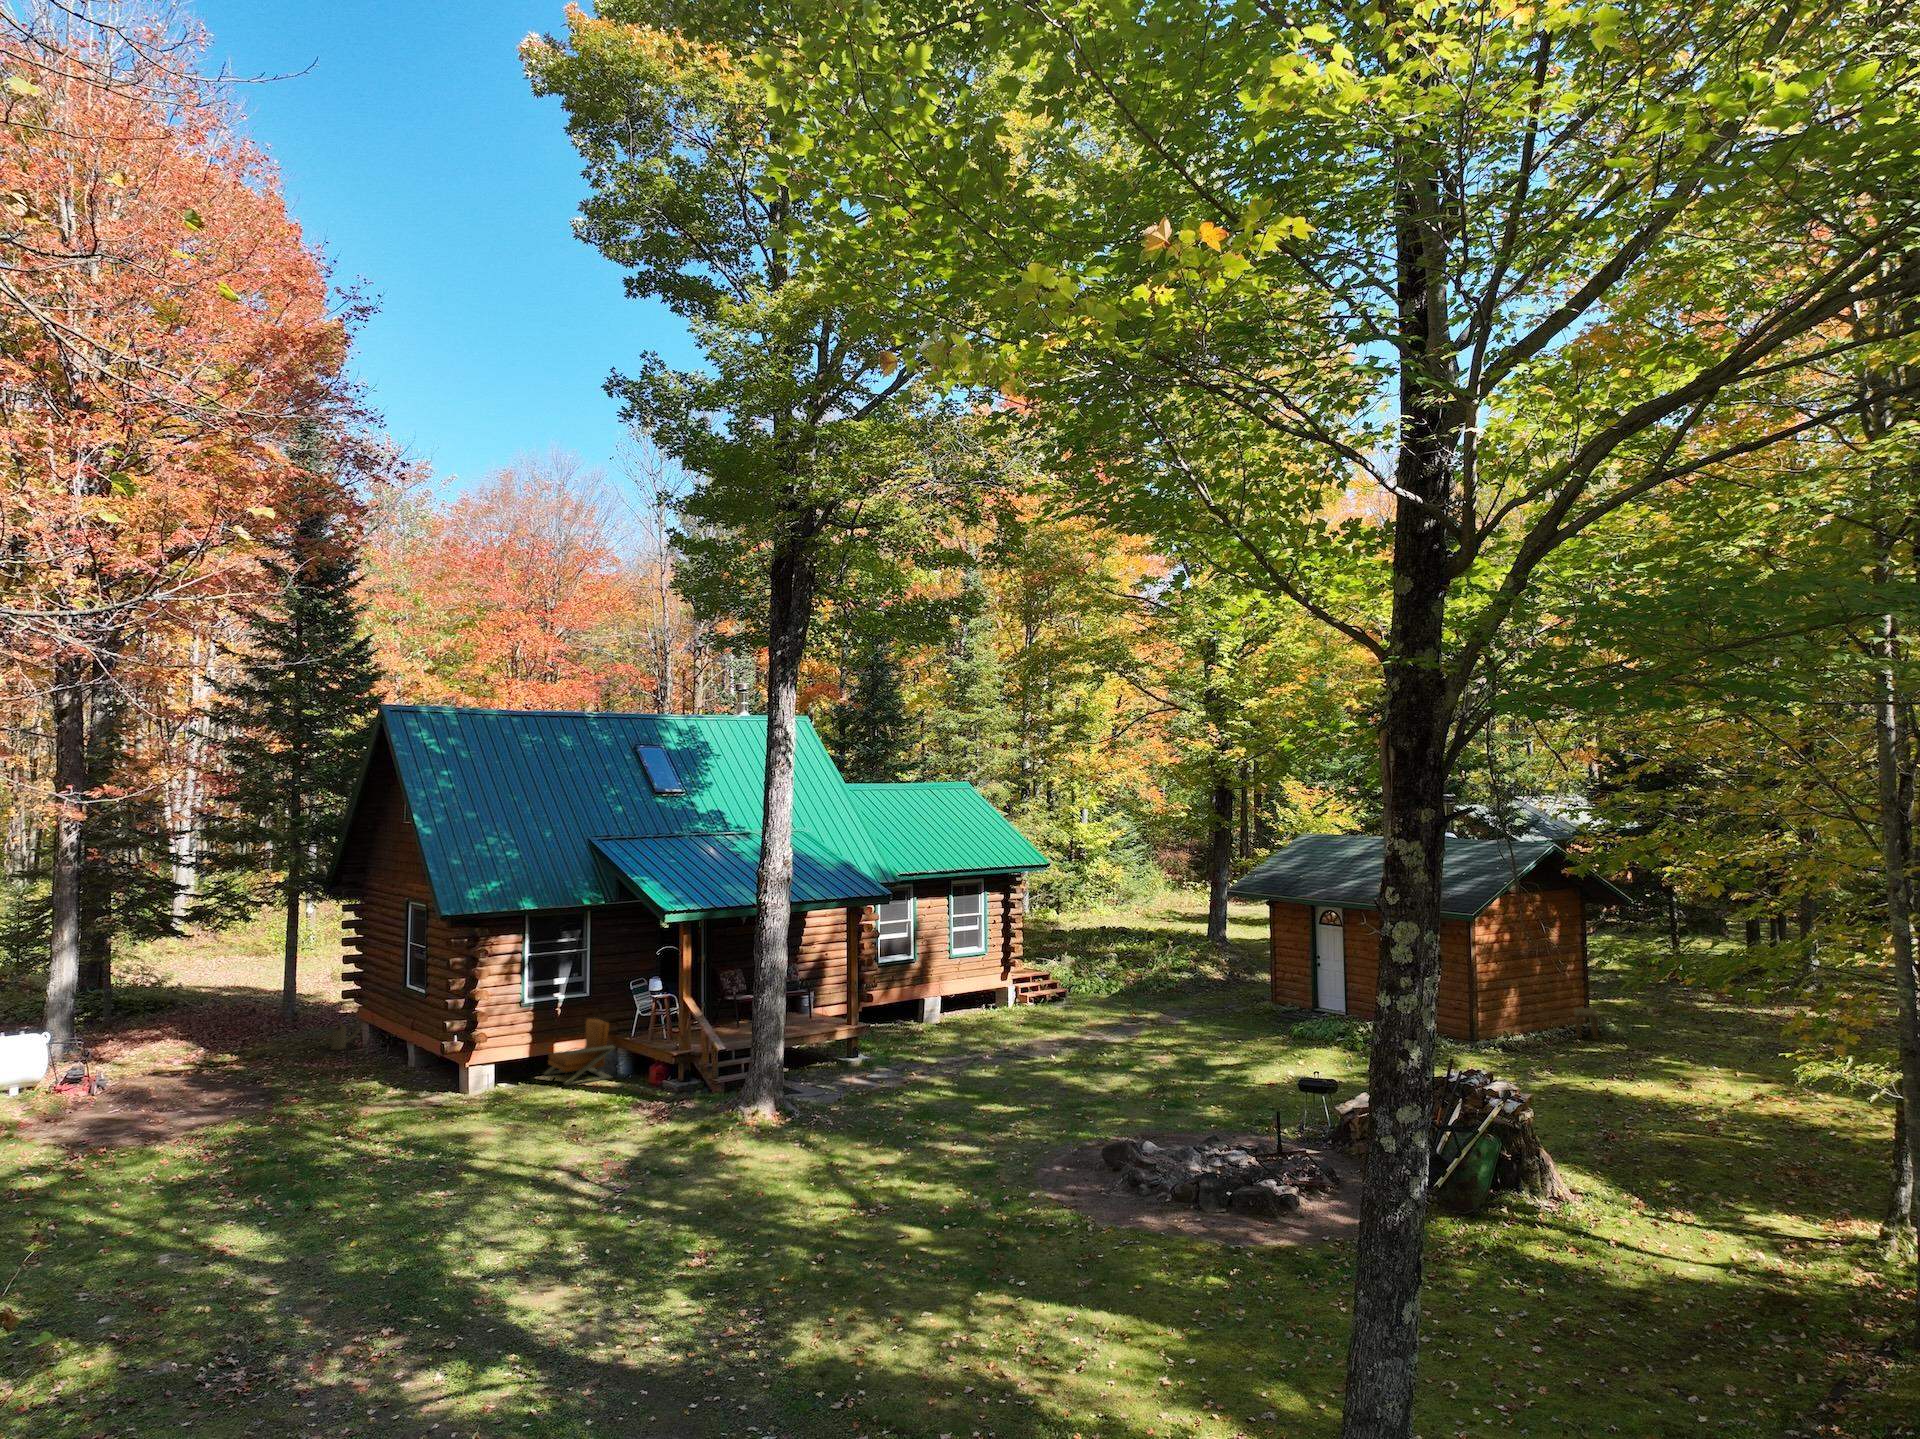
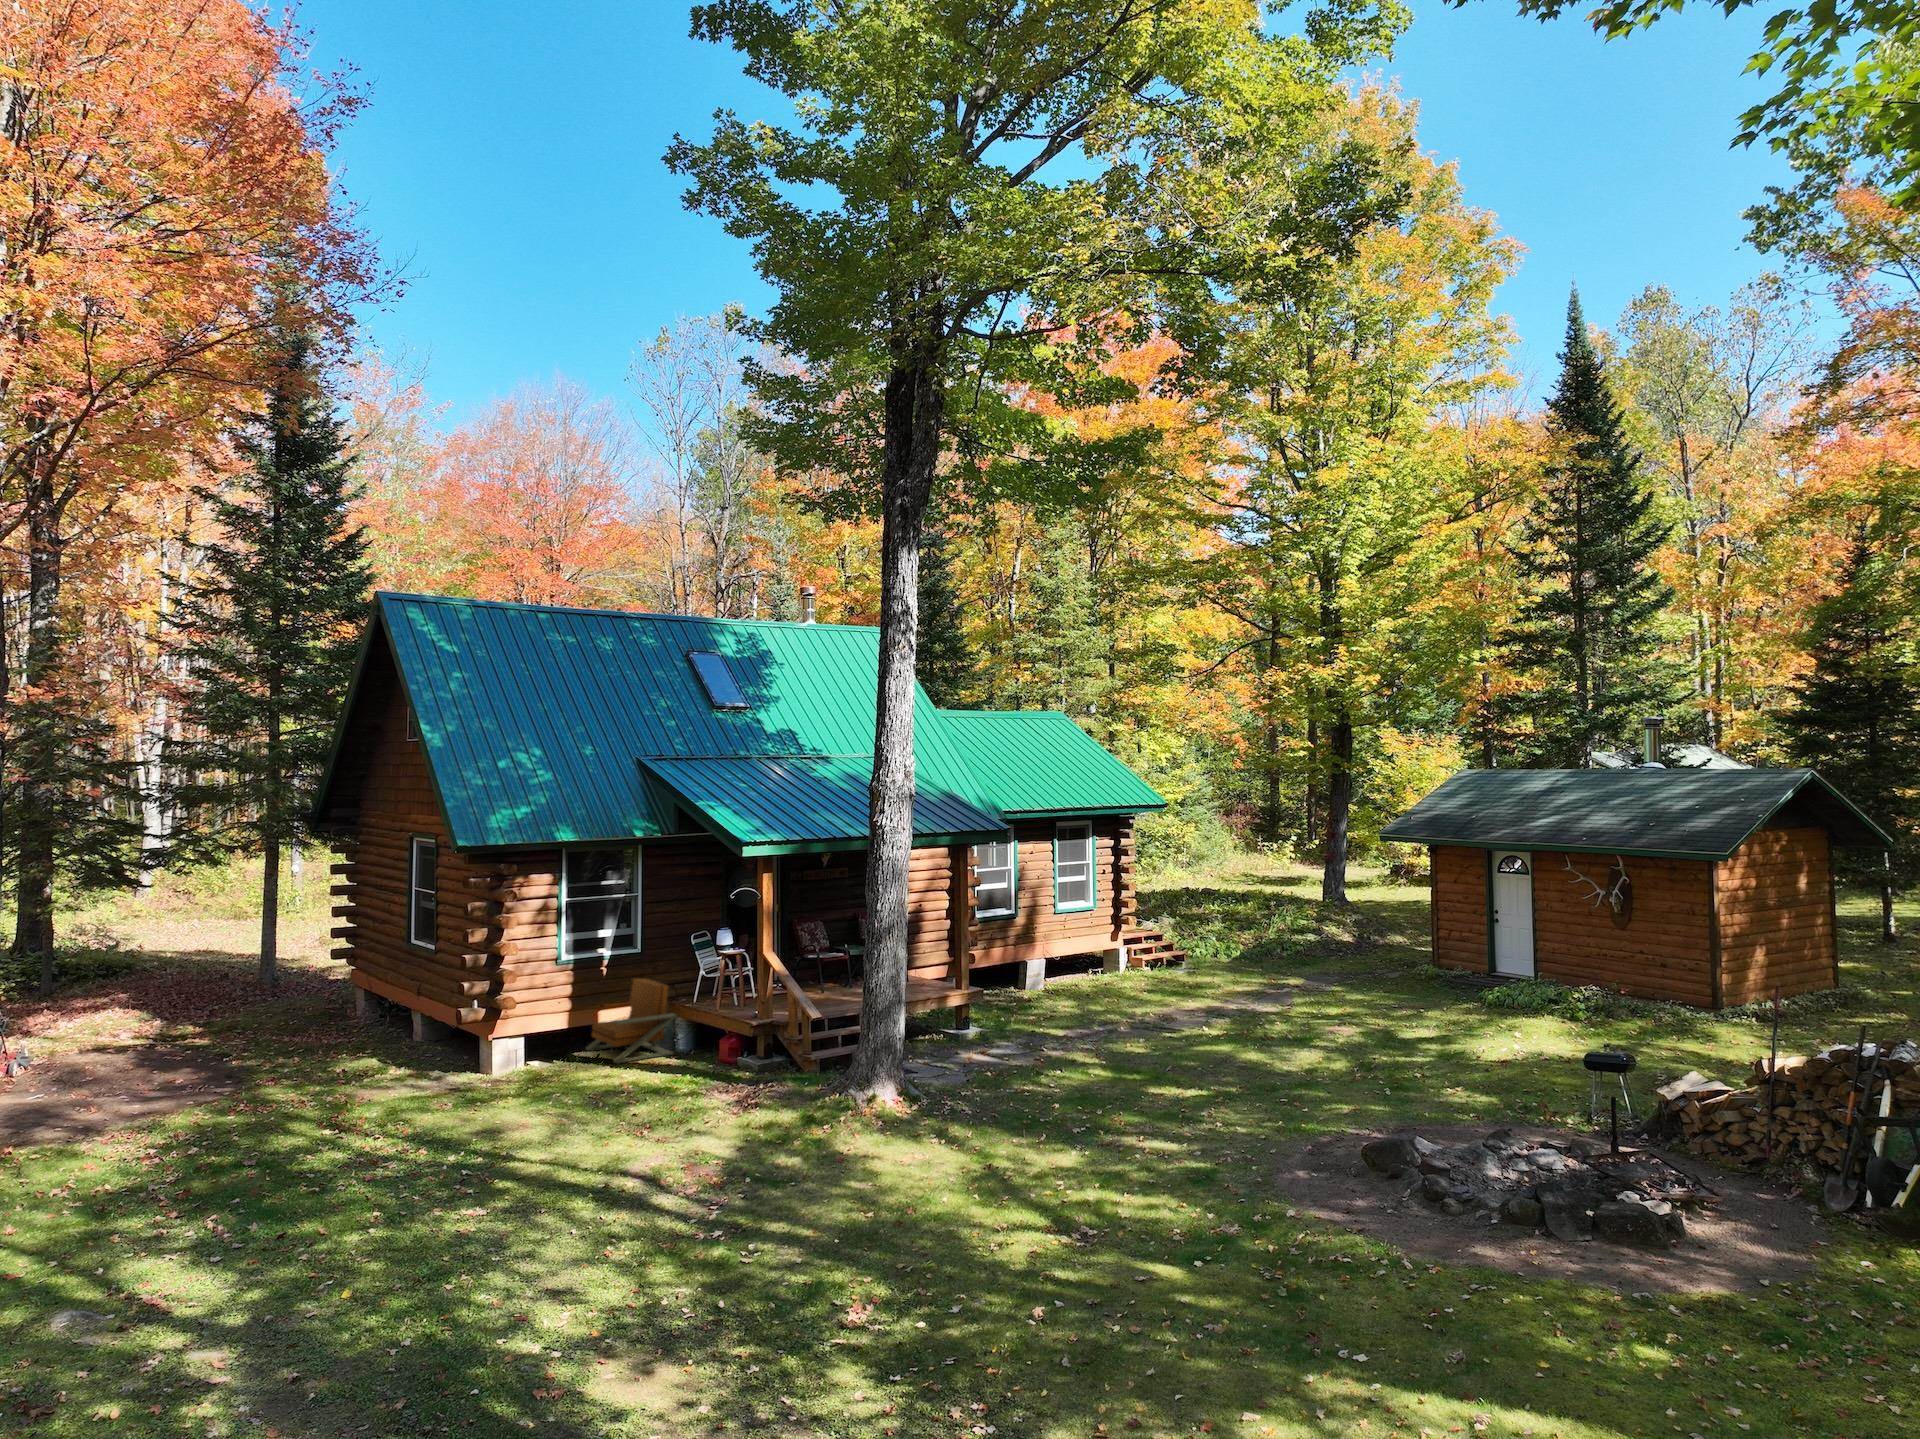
bench: present [1574,1008,1598,1040] -> none [1818,970,1859,1008]
watering can: present [331,1021,363,1050] -> none [312,985,359,1021]

